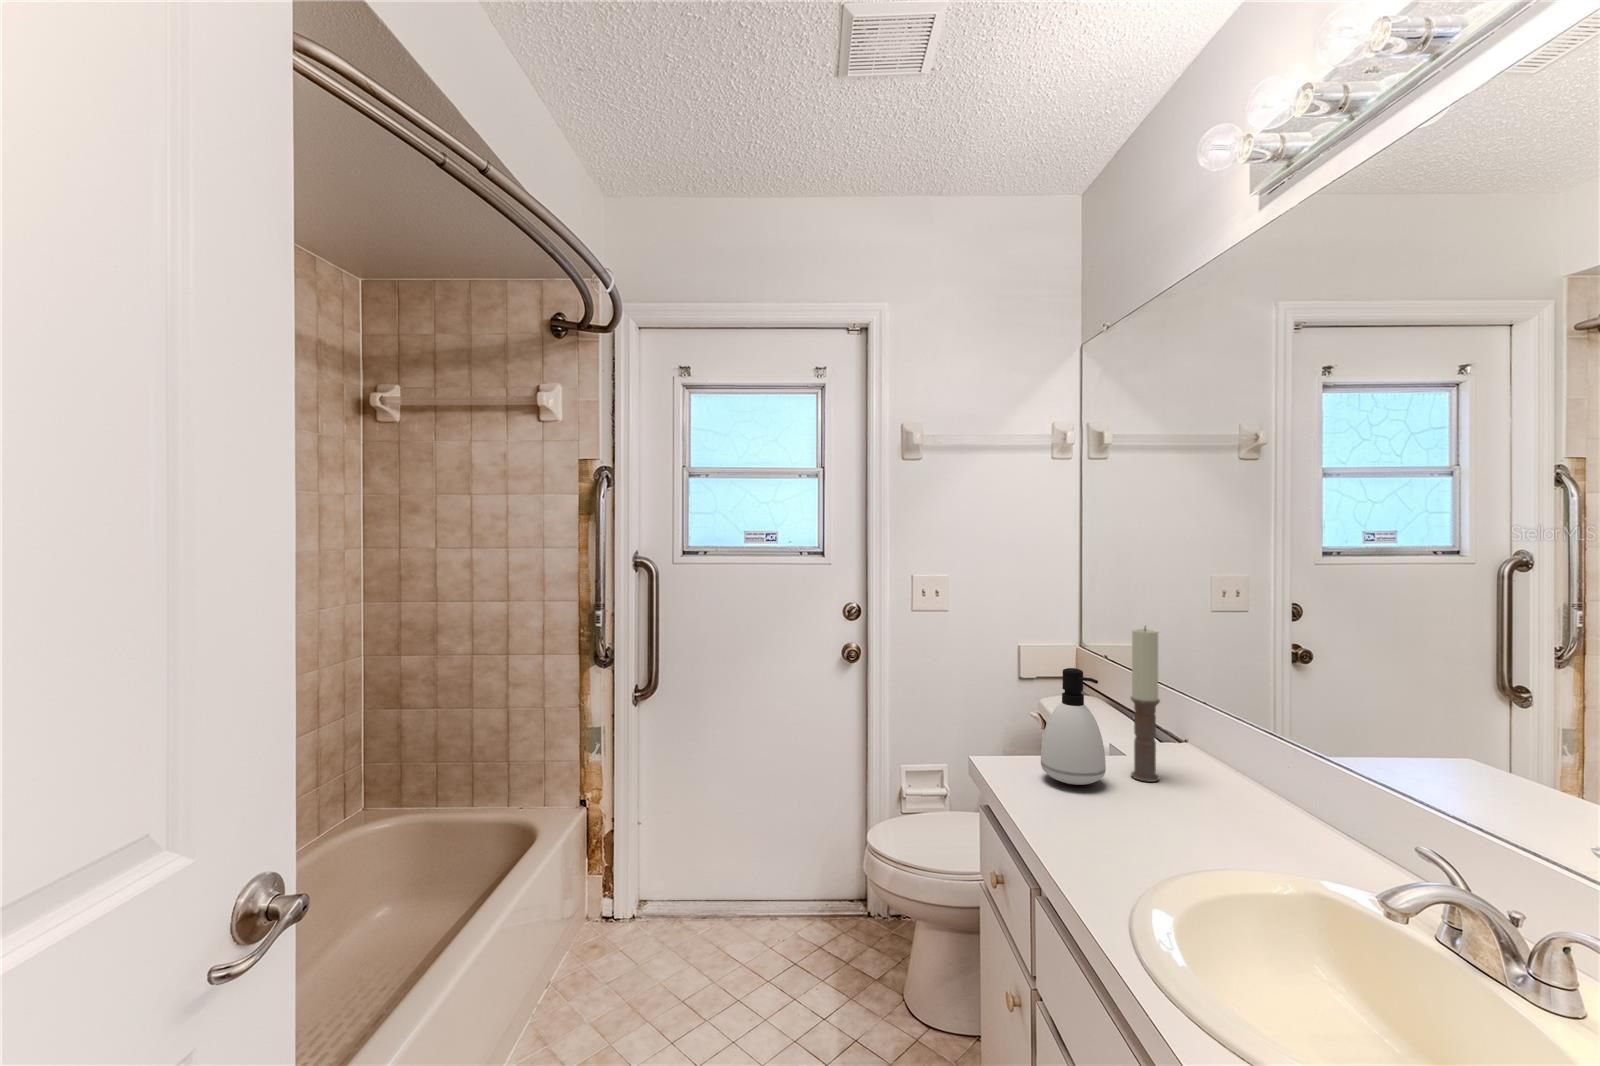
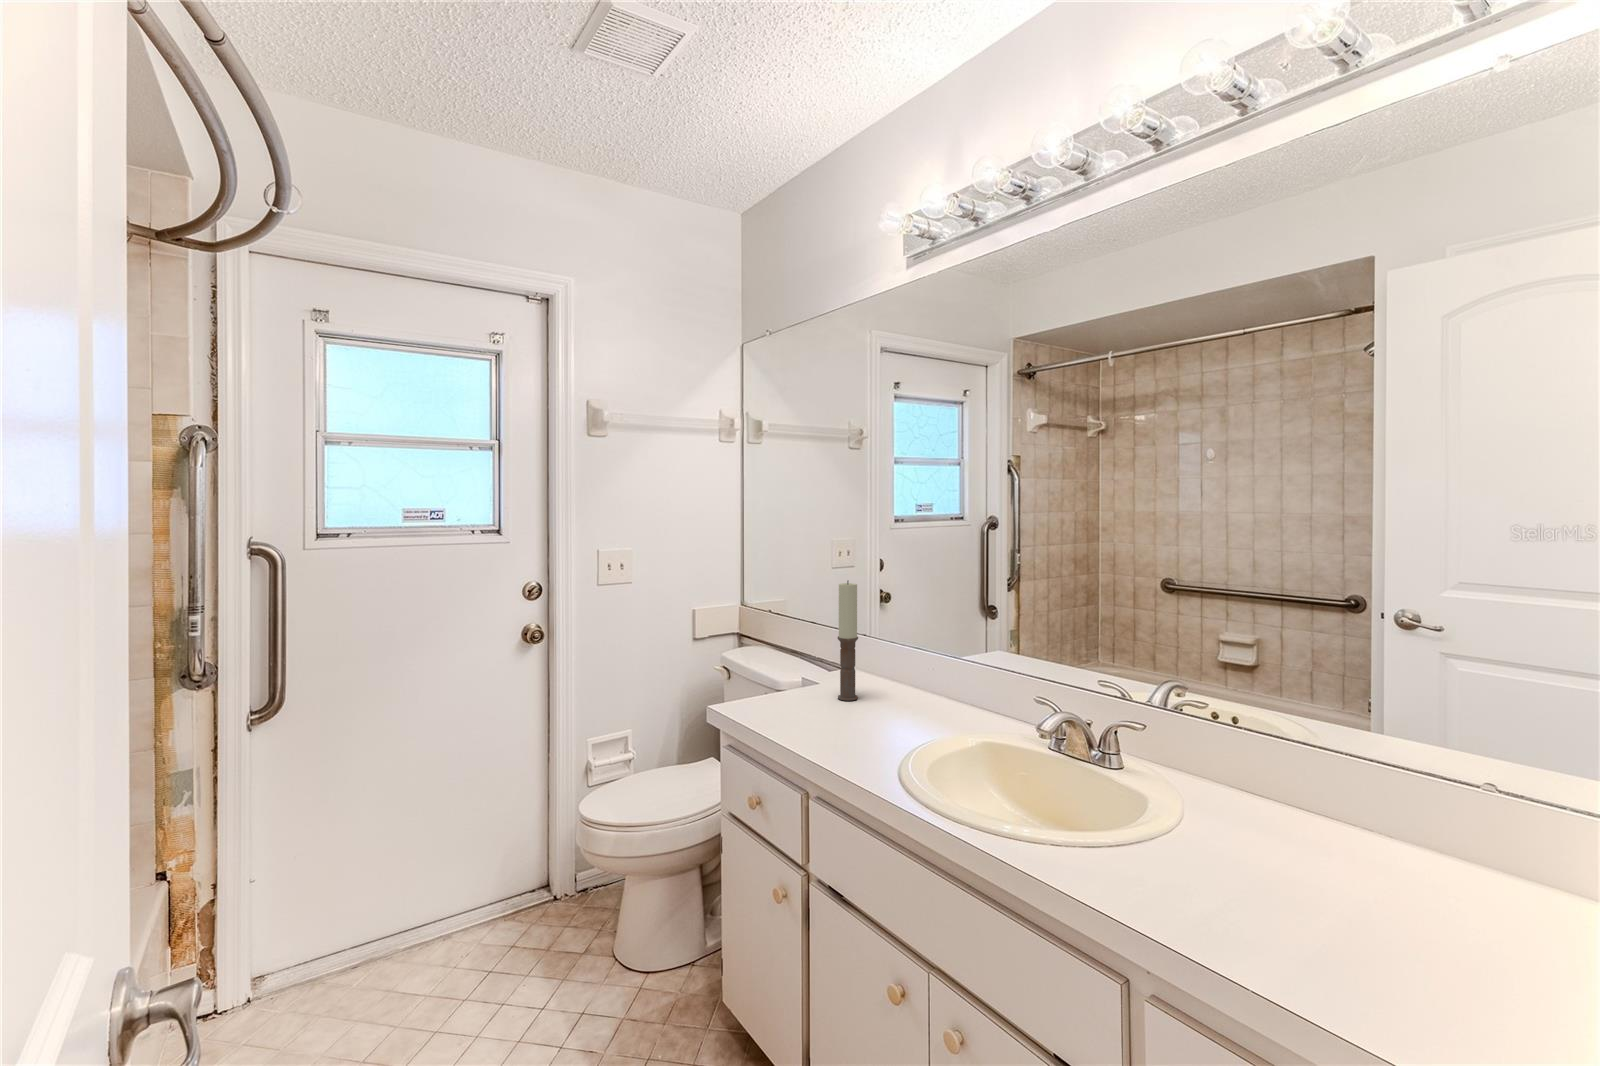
soap dispenser: present [1041,668,1106,785] -> none [780,618,829,711]

